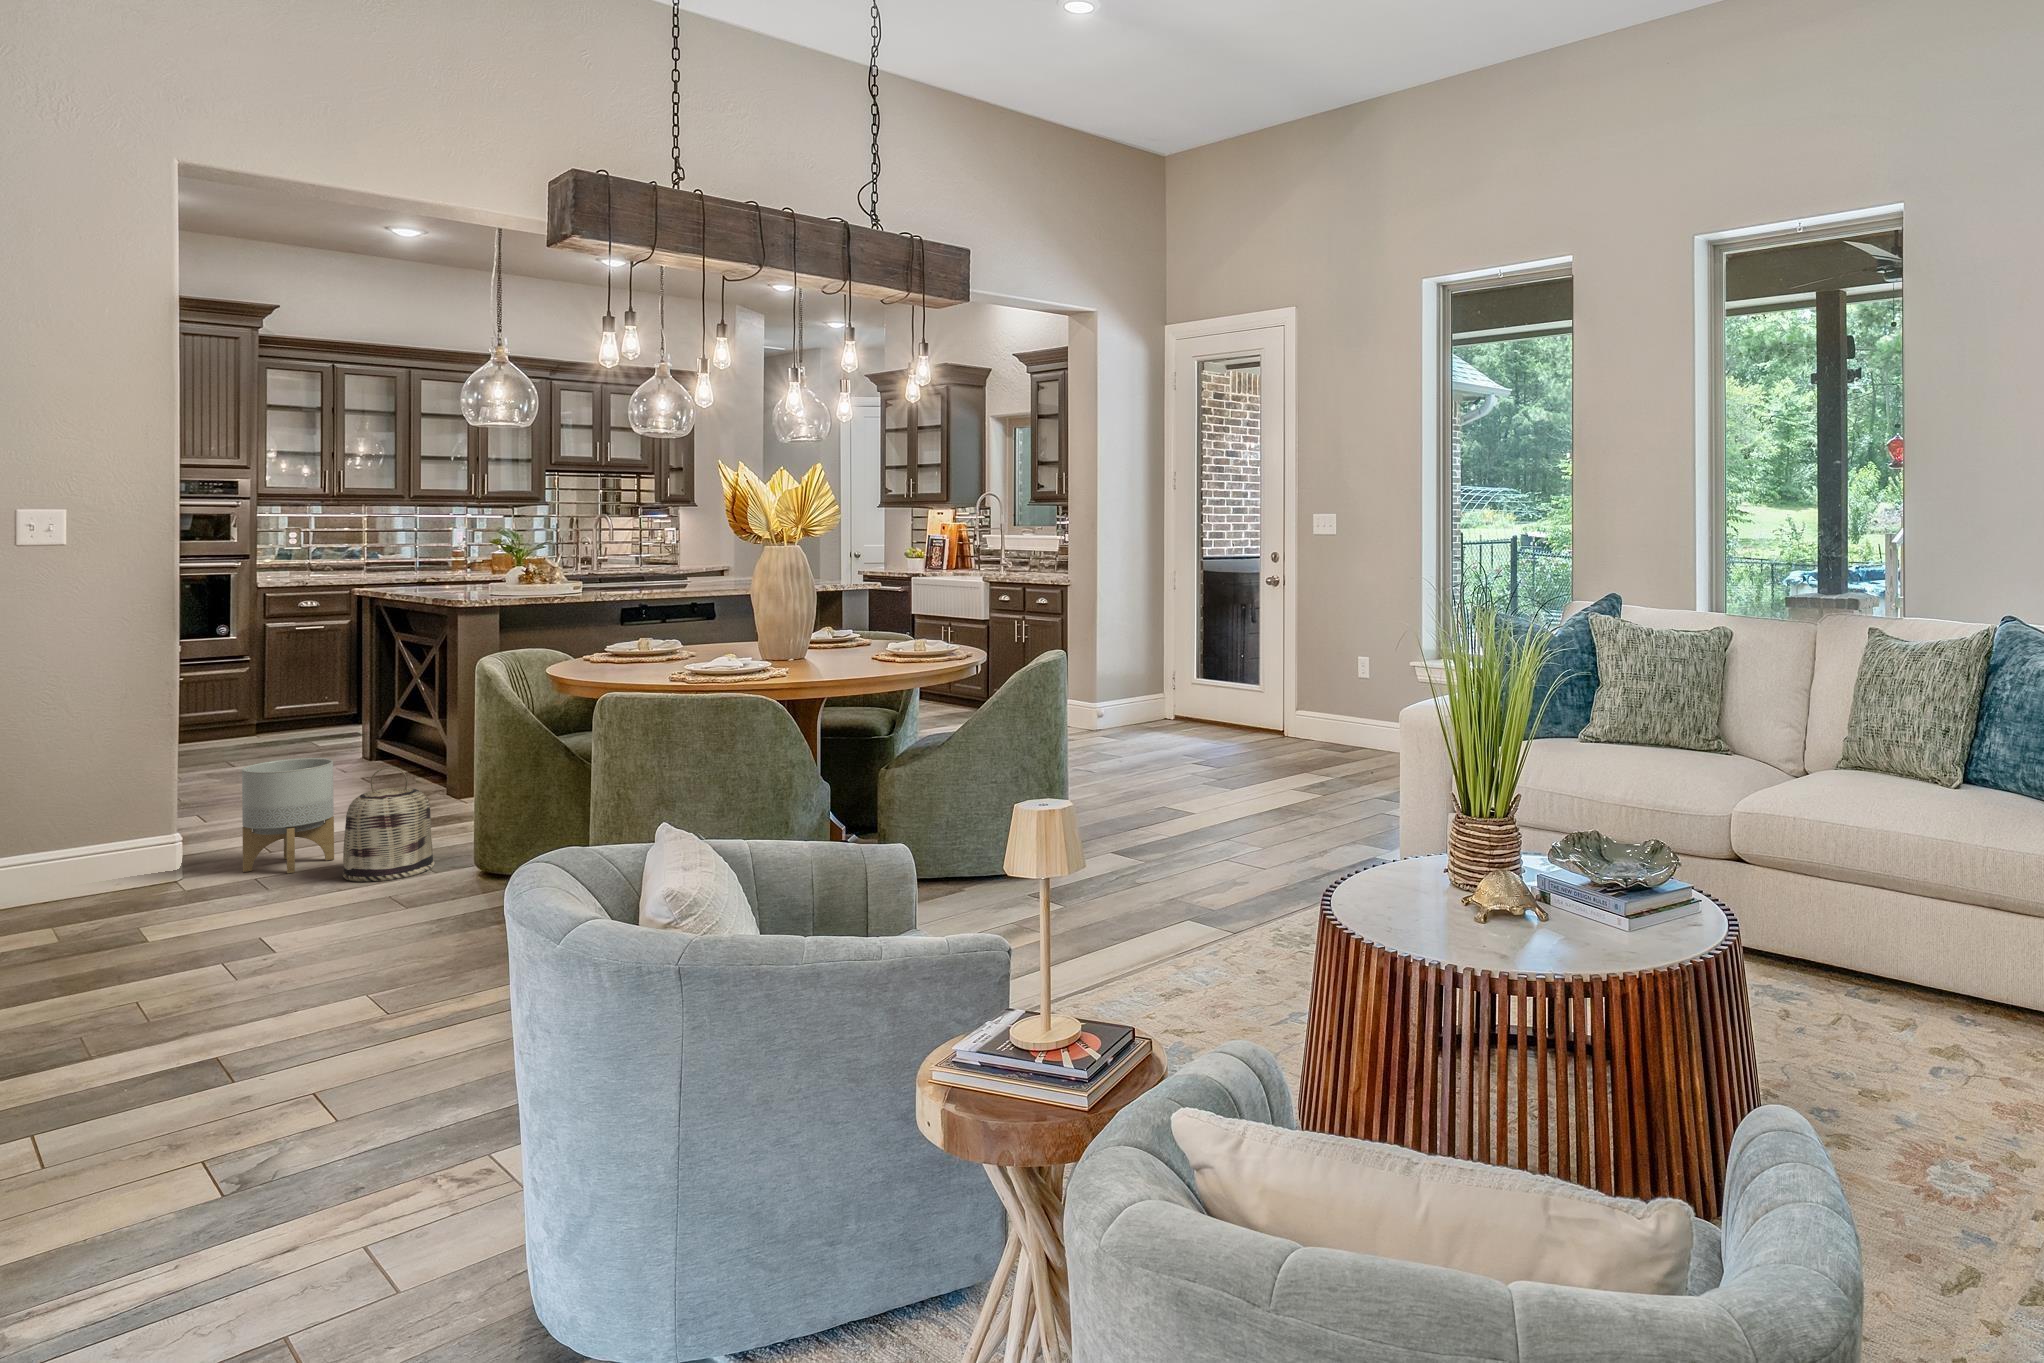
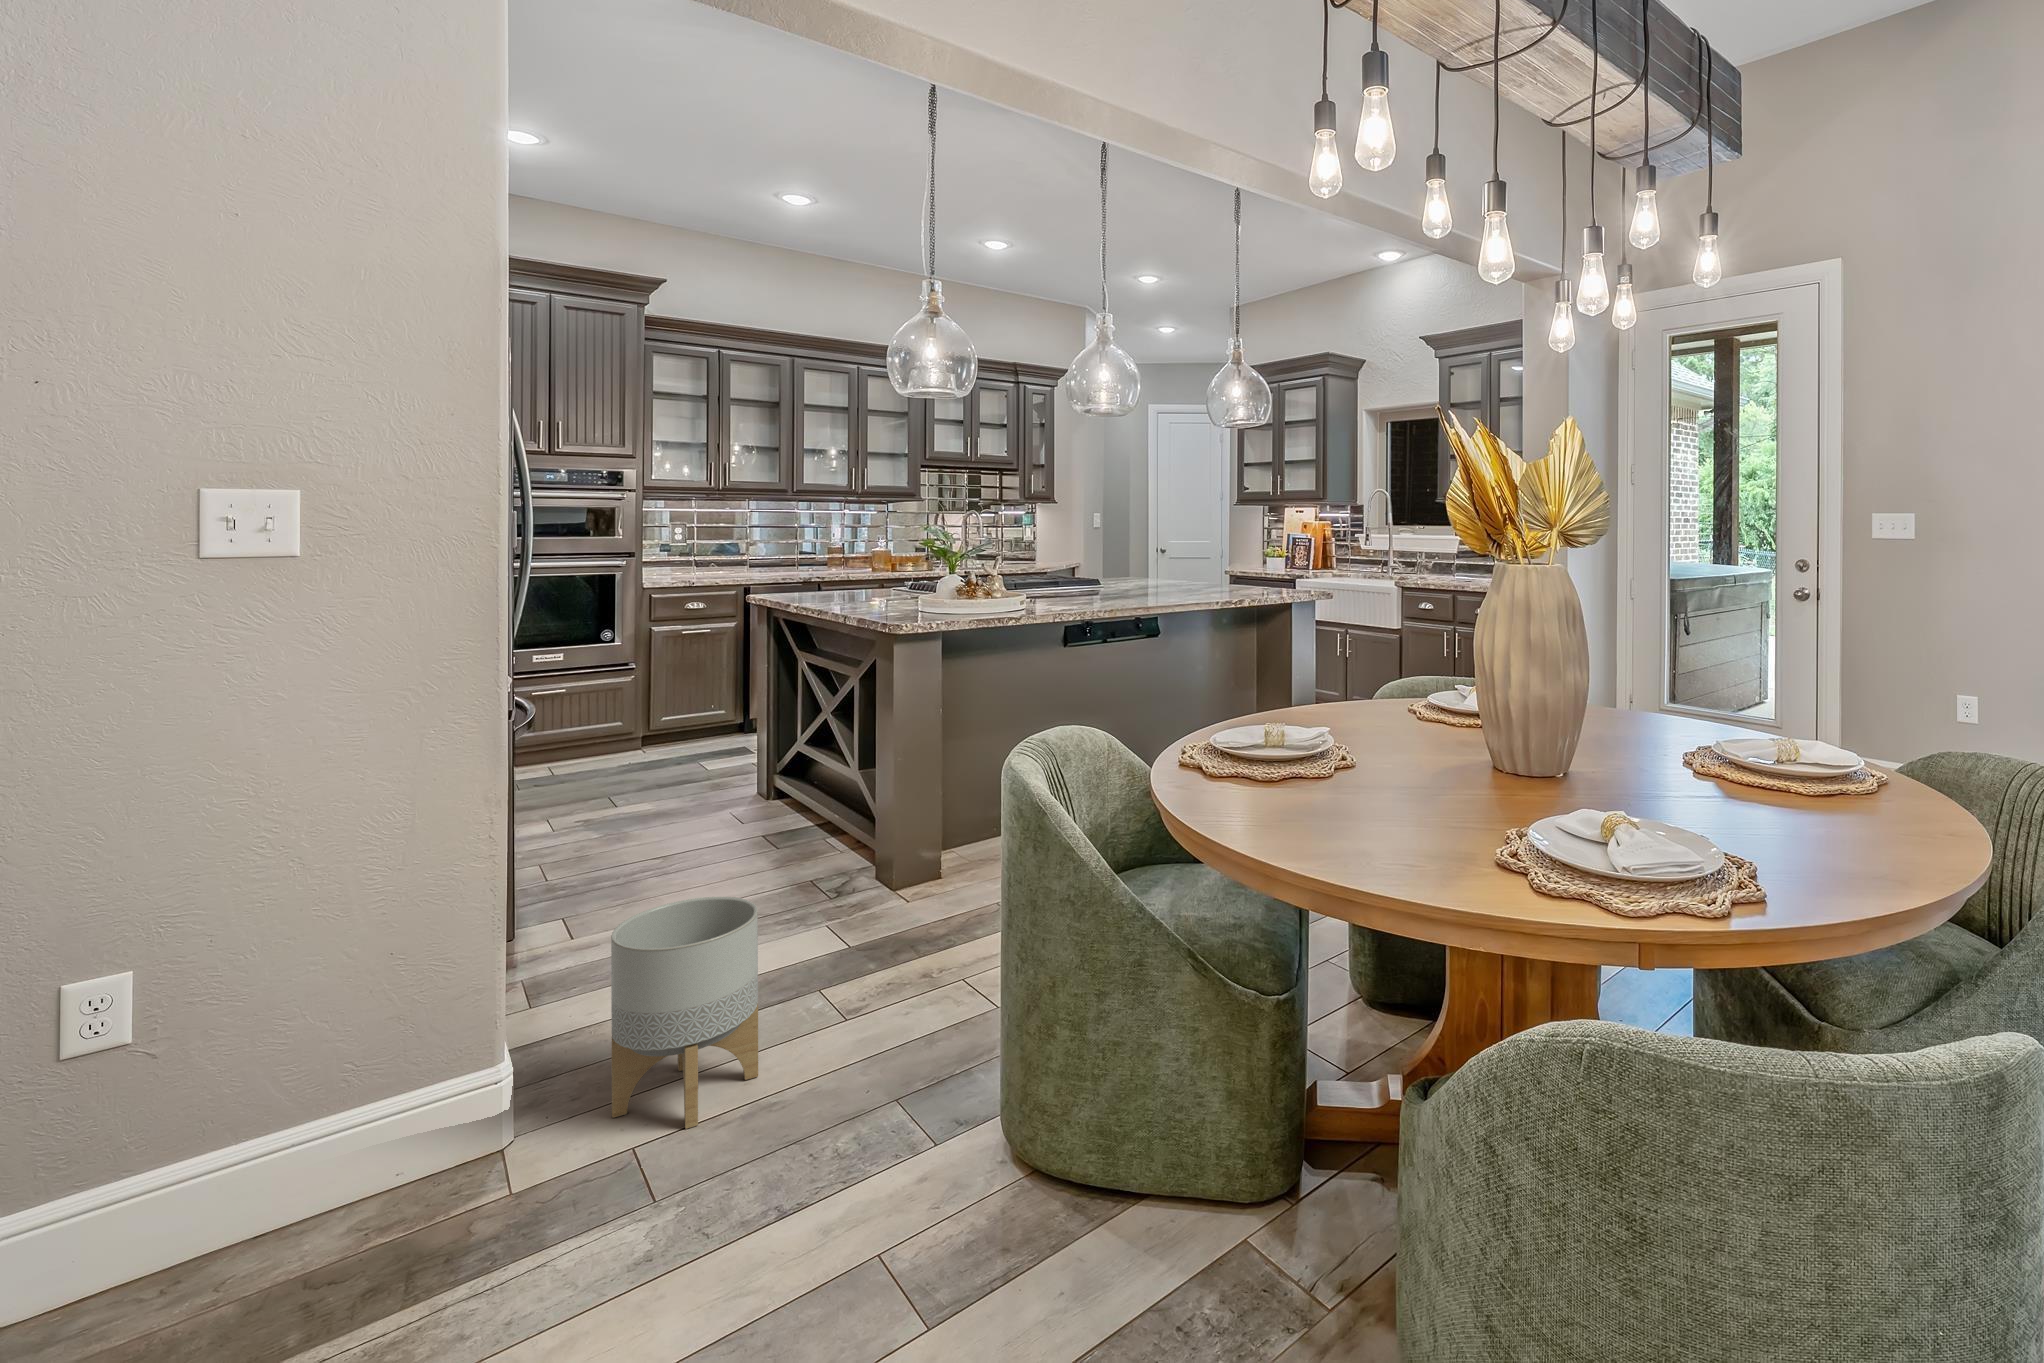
basket: present [343,767,434,882] -> none [782,943,931,1177]

